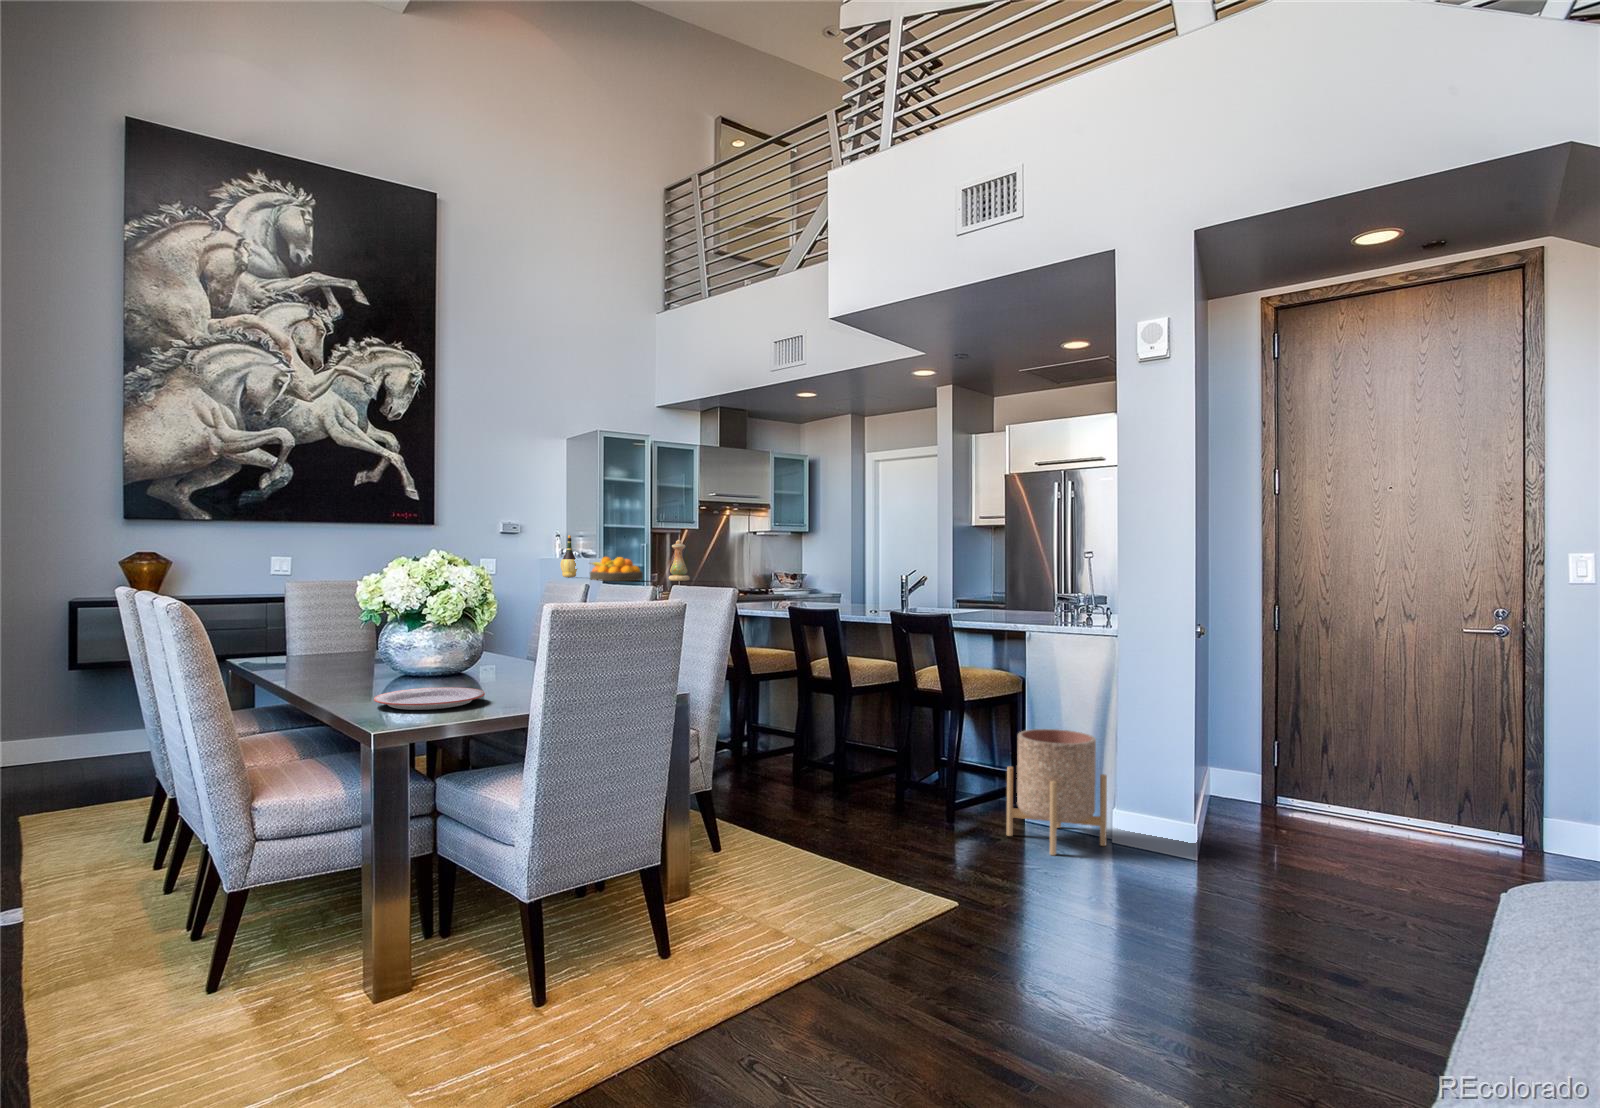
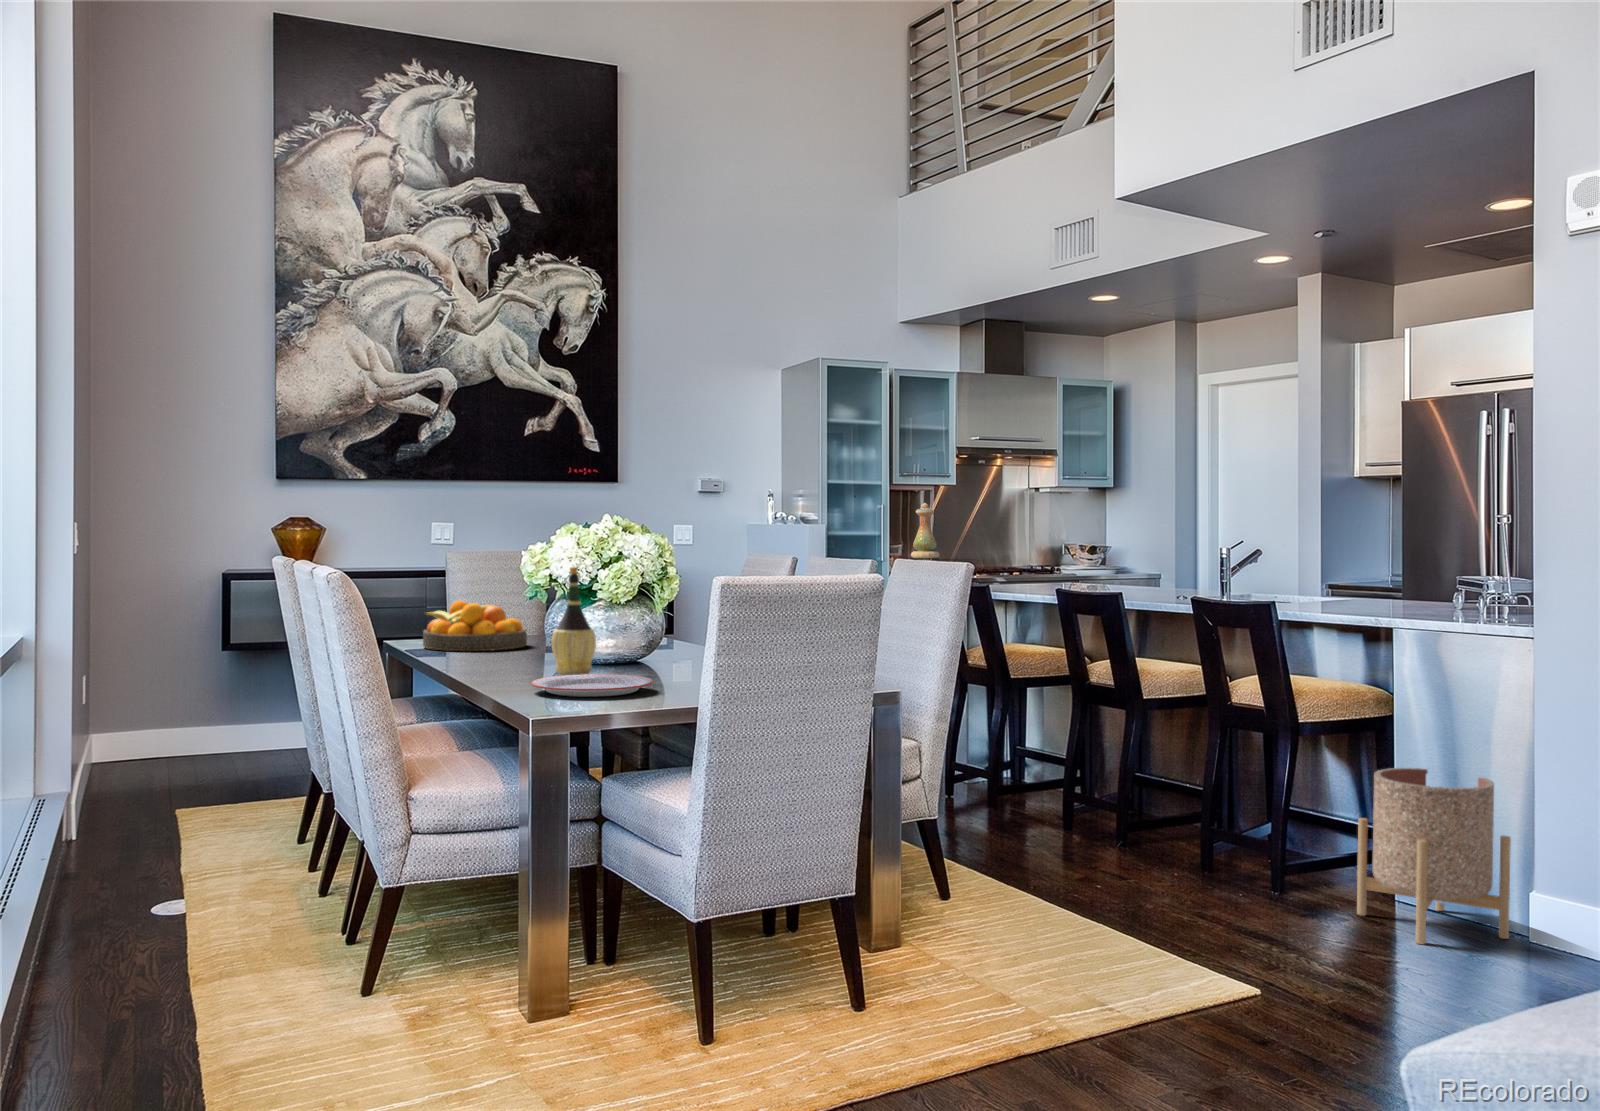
wine bottle: present [561,535,577,577] -> present [552,567,596,675]
fruit bowl: present [590,557,643,581] -> present [423,600,527,651]

